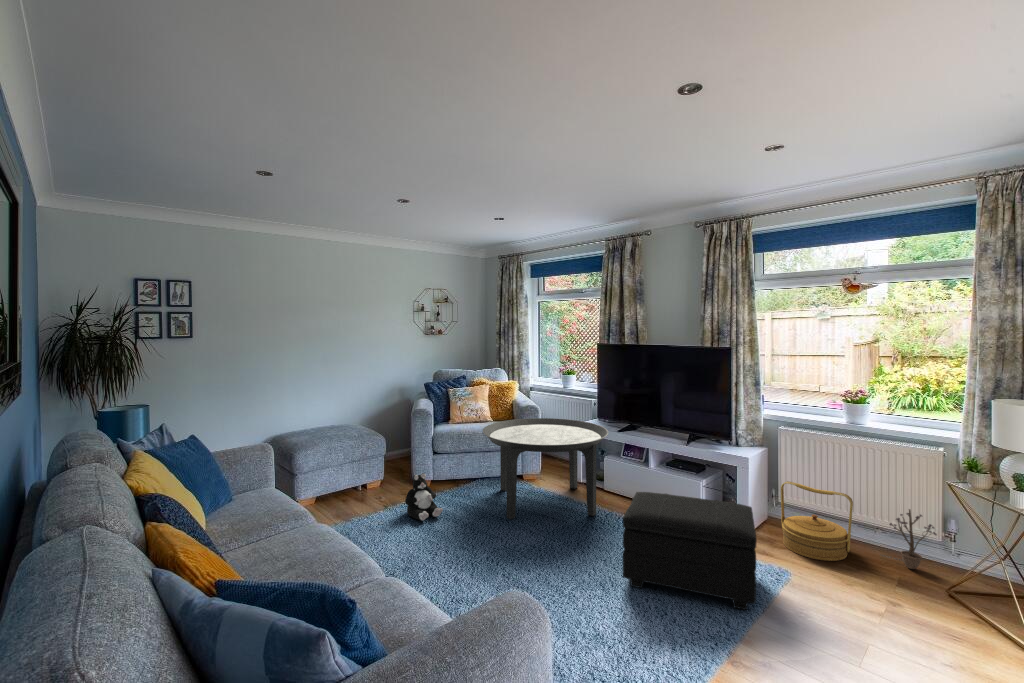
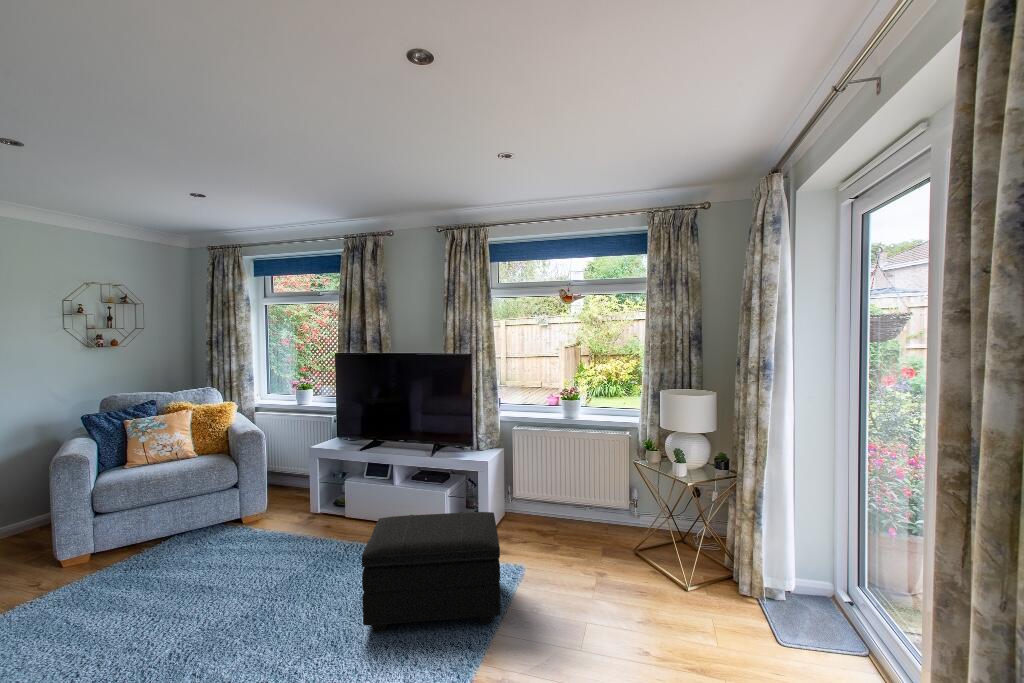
round table: present [483,418,609,519] -> none [175,442,348,582]
plush toy: present [405,473,443,520] -> none [32,548,105,620]
woven basket: present [781,481,853,561] -> none [517,478,574,548]
decorative plant: present [889,509,937,569] -> none [594,487,631,538]

